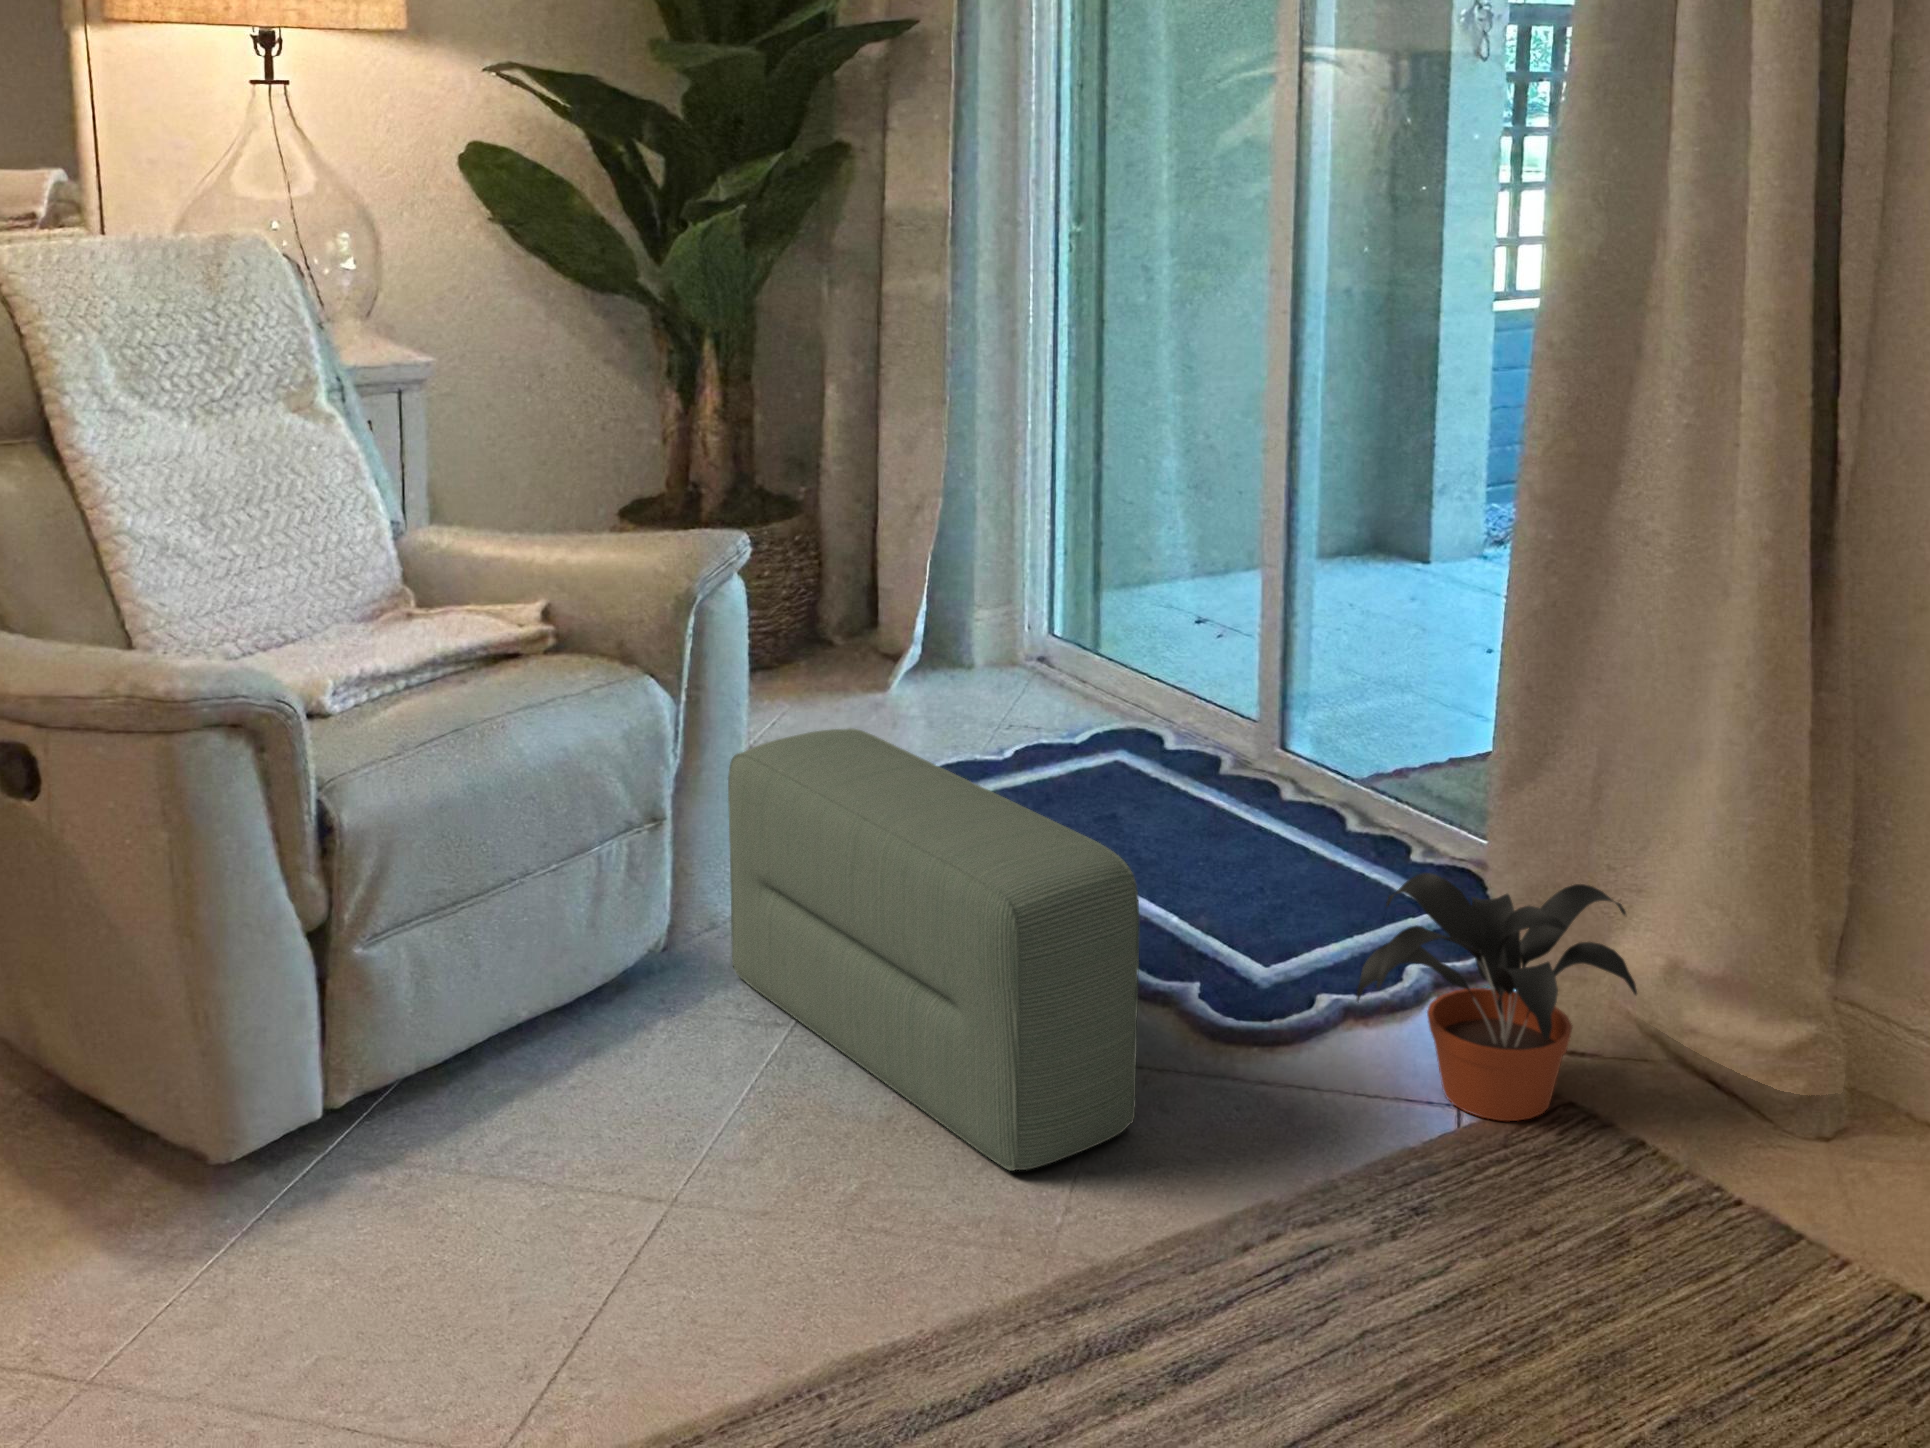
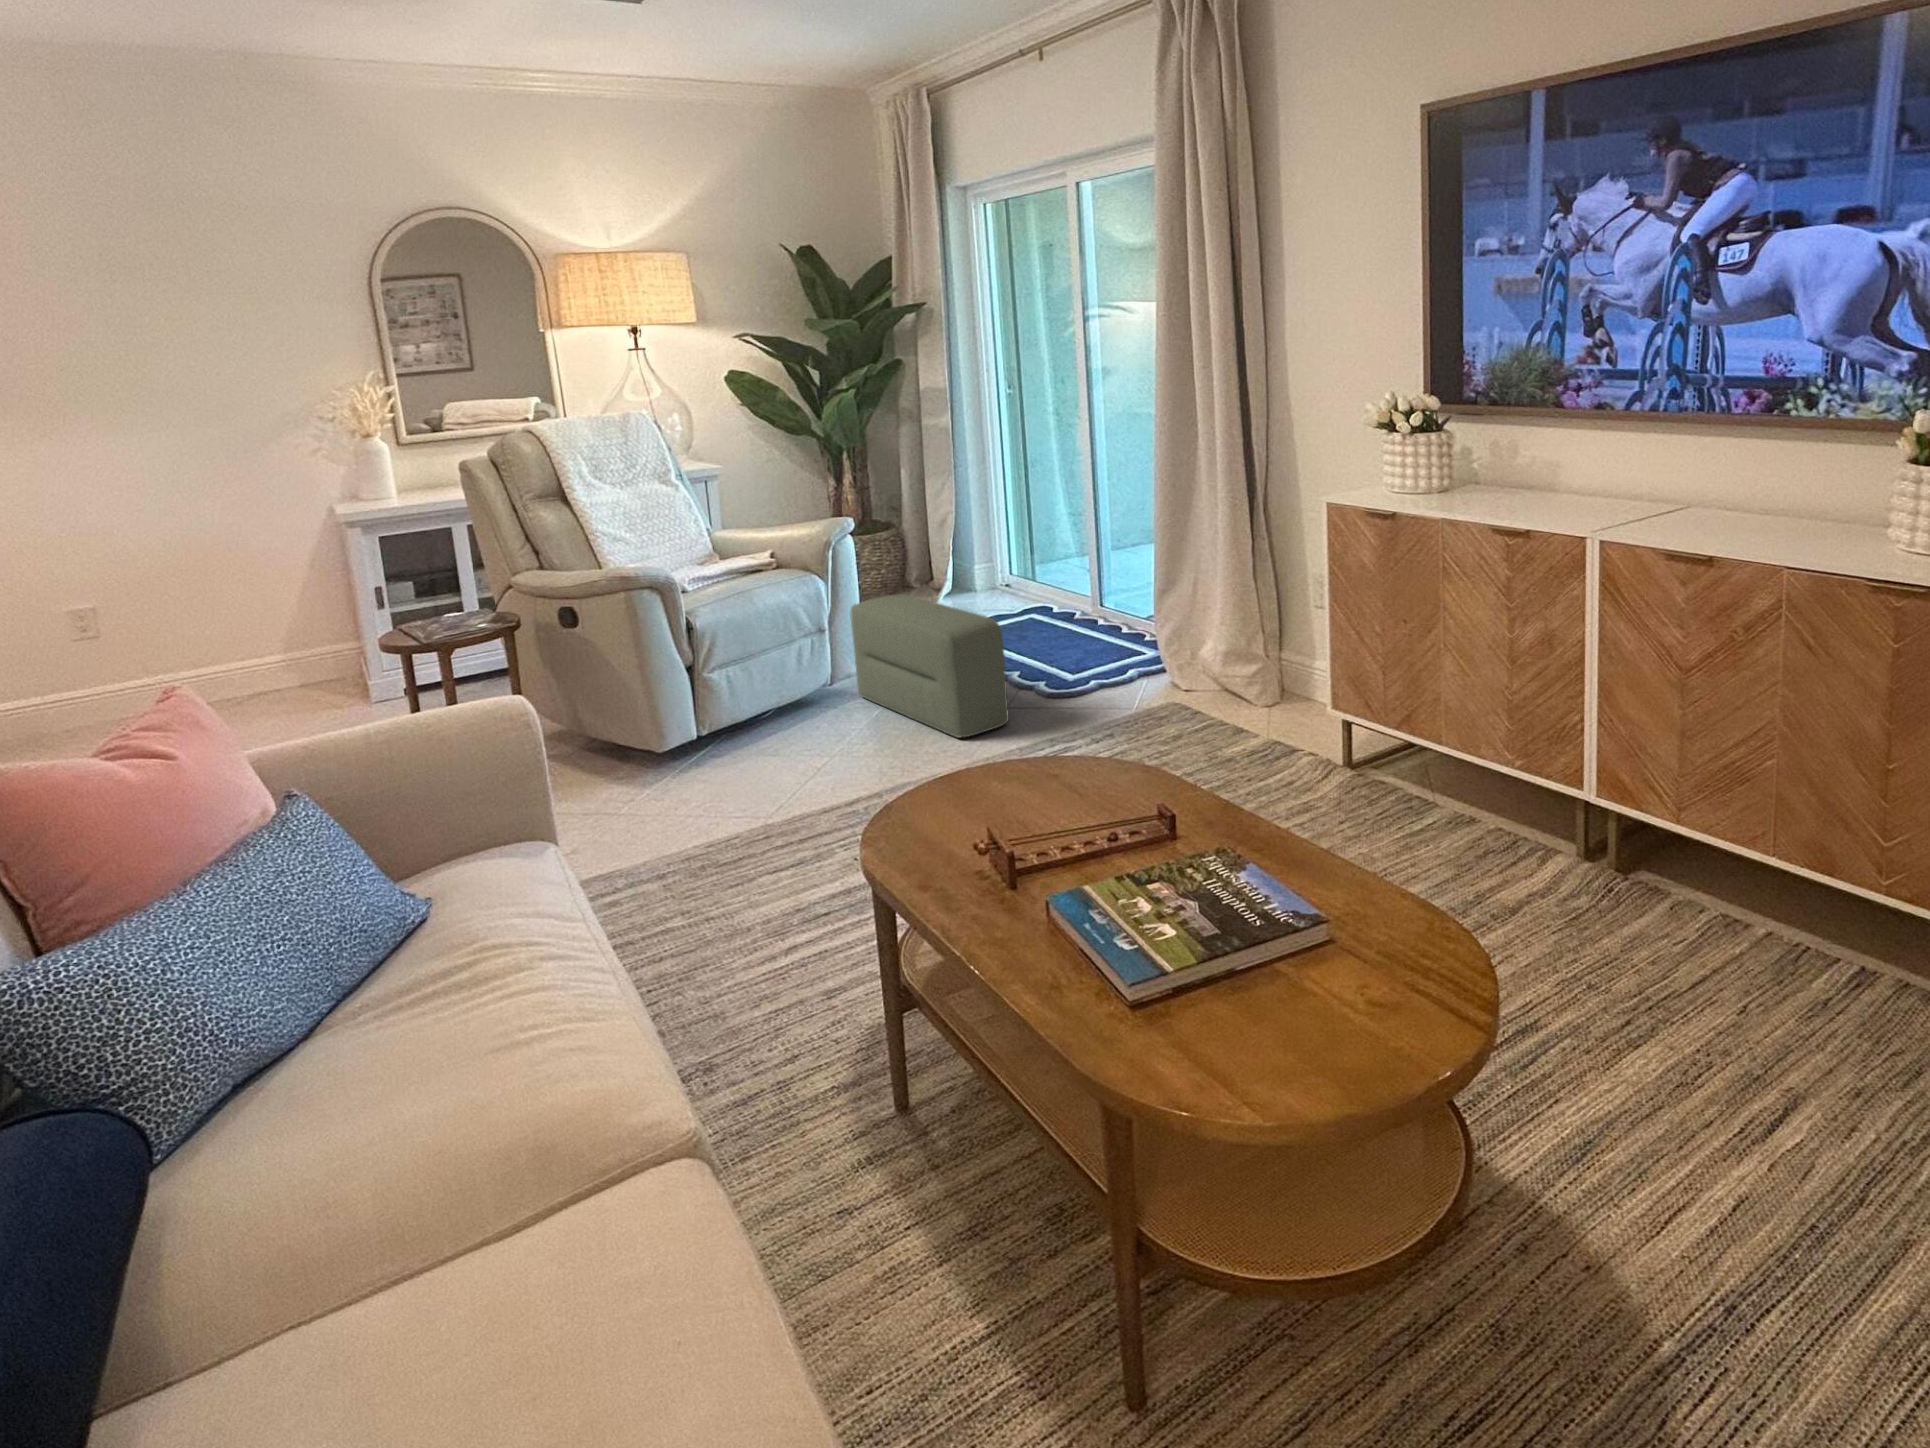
potted plant: present [1357,873,1637,1121] -> none [1093,622,1196,711]

